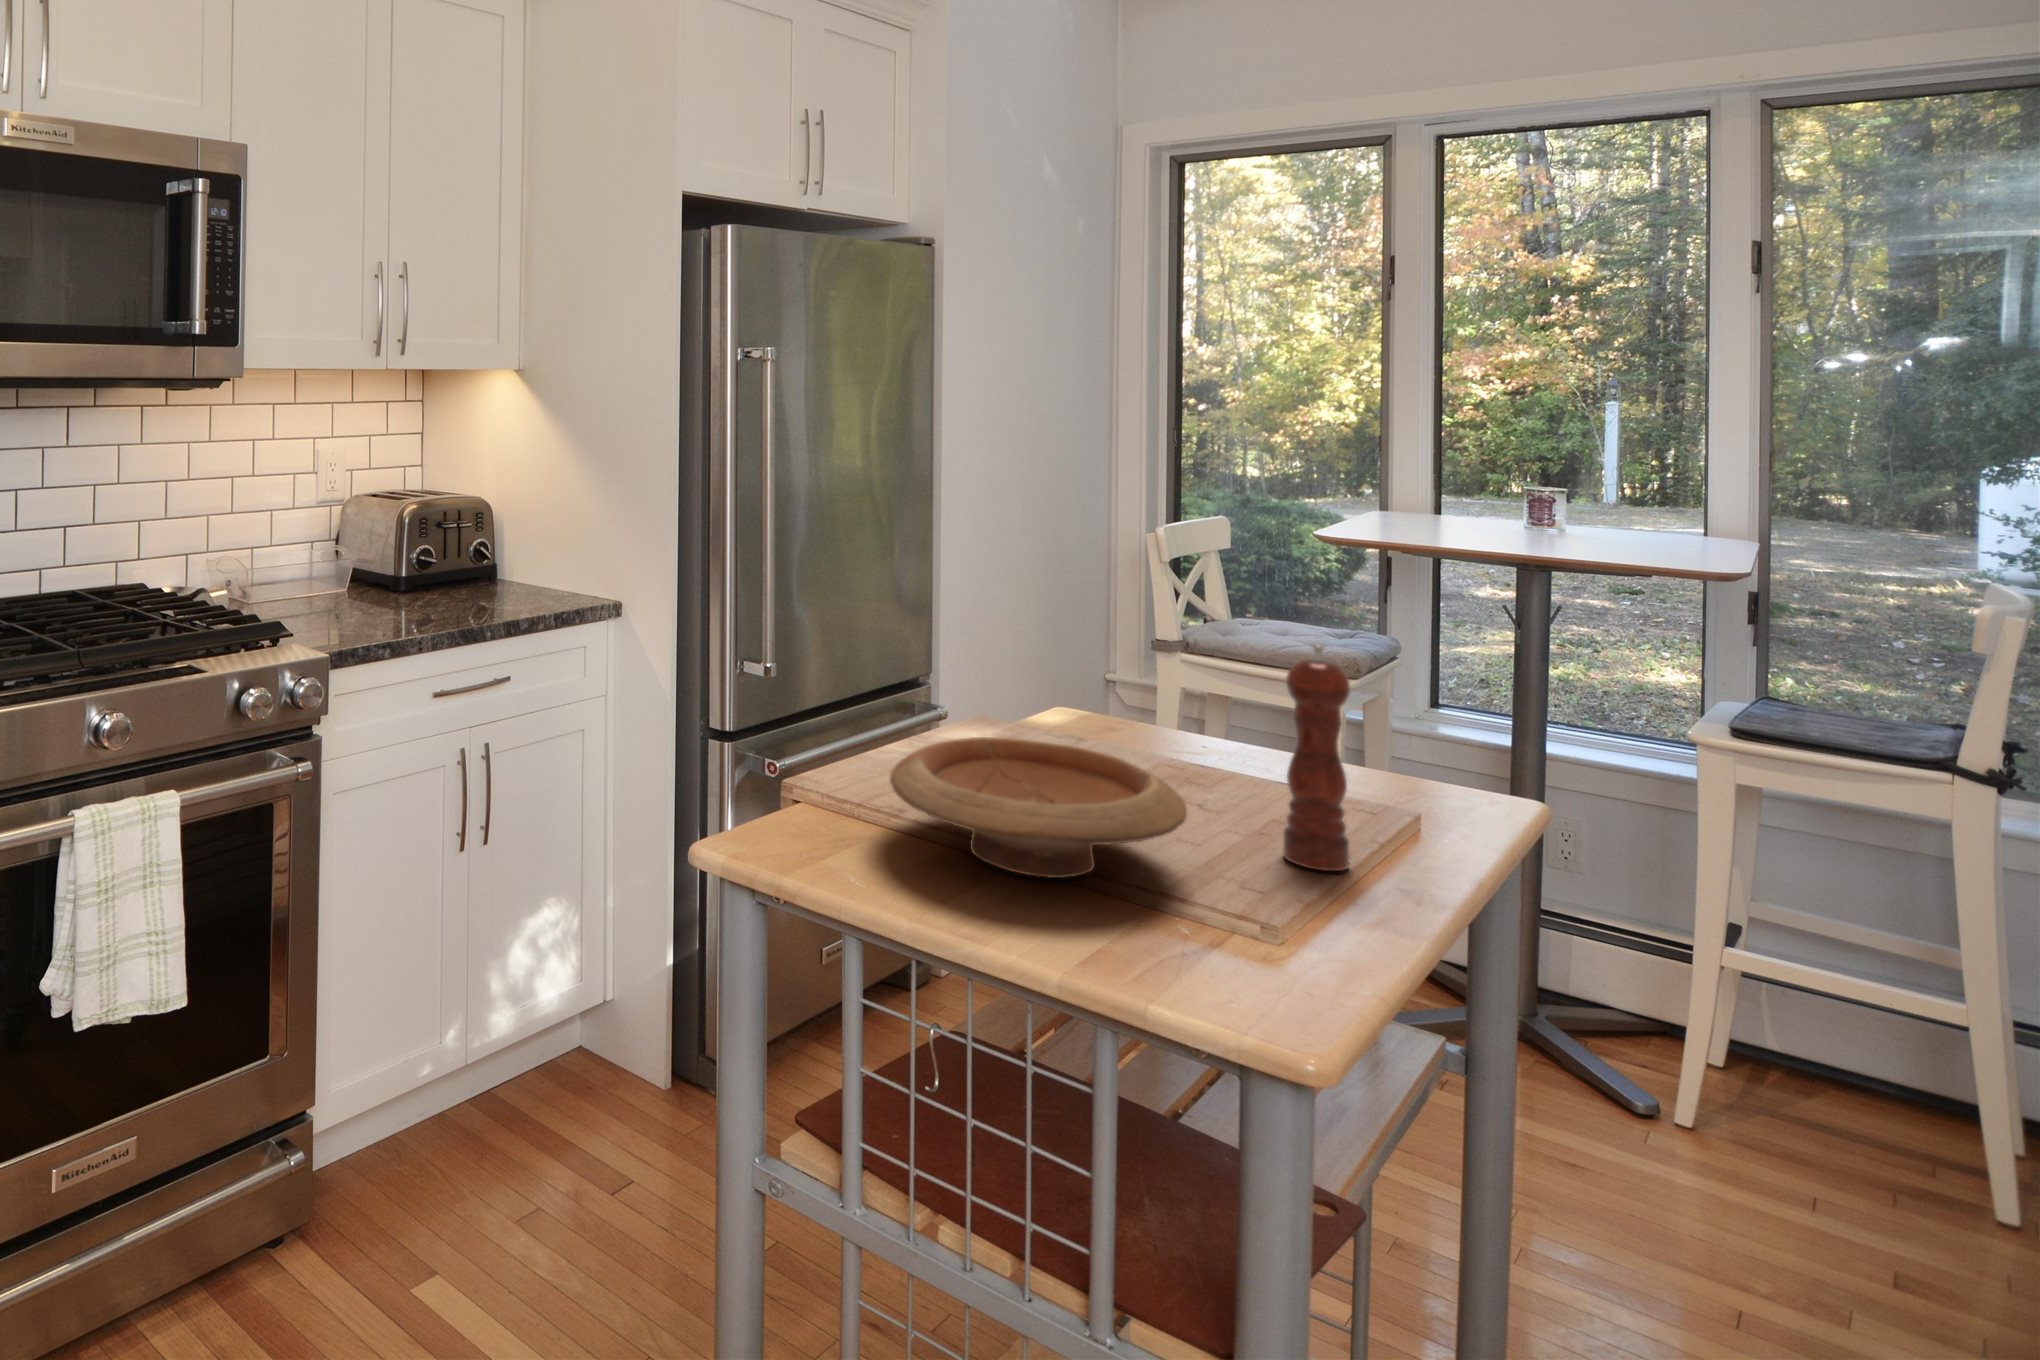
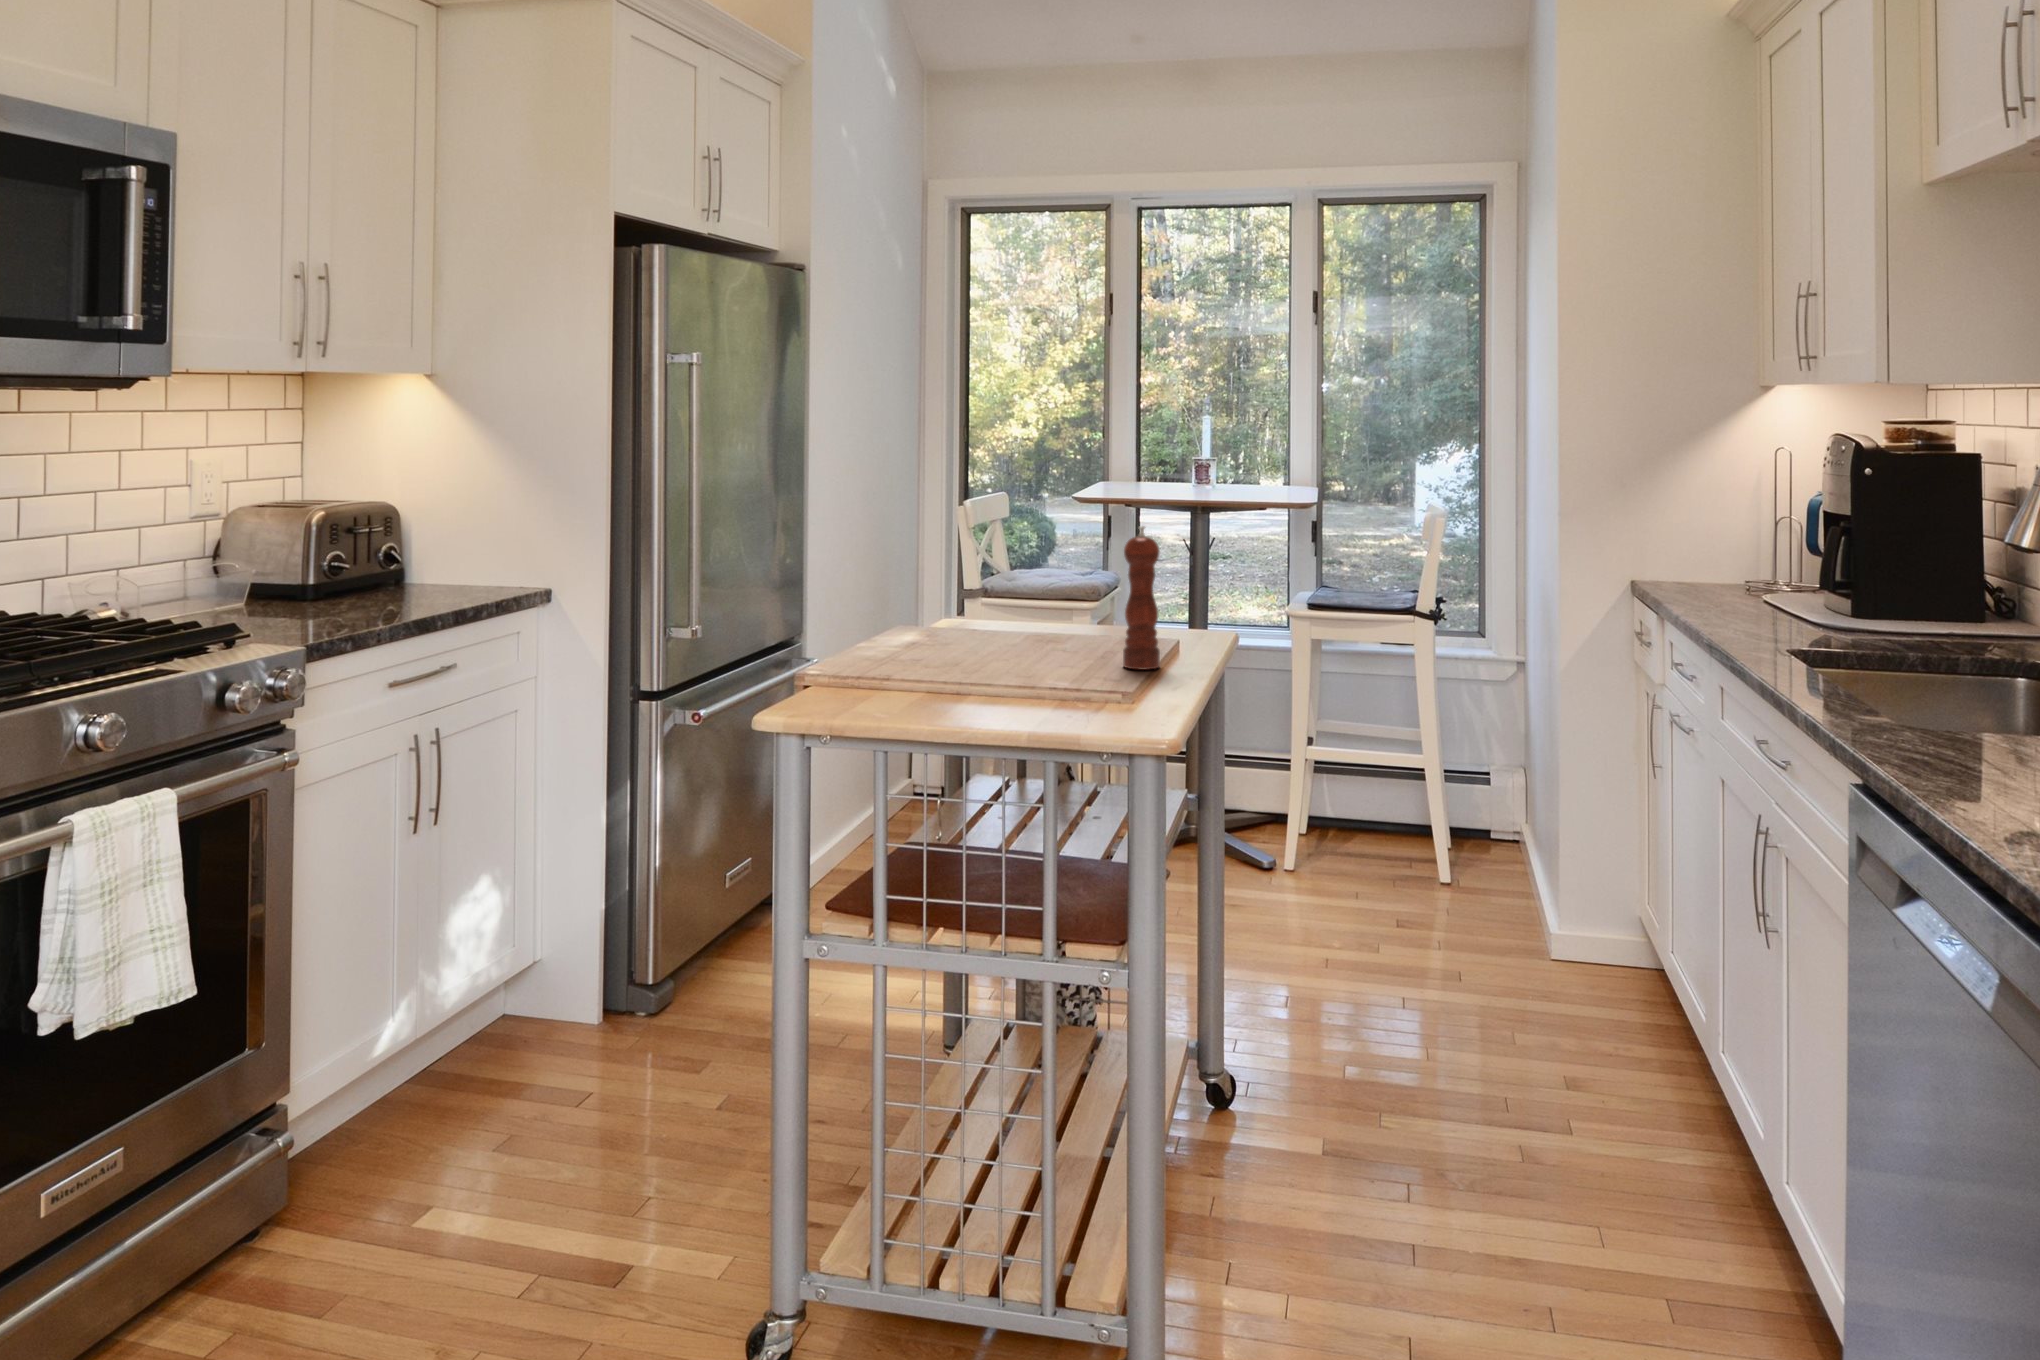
wooden bowl: present [890,737,1187,878] -> none [886,614,1079,695]

